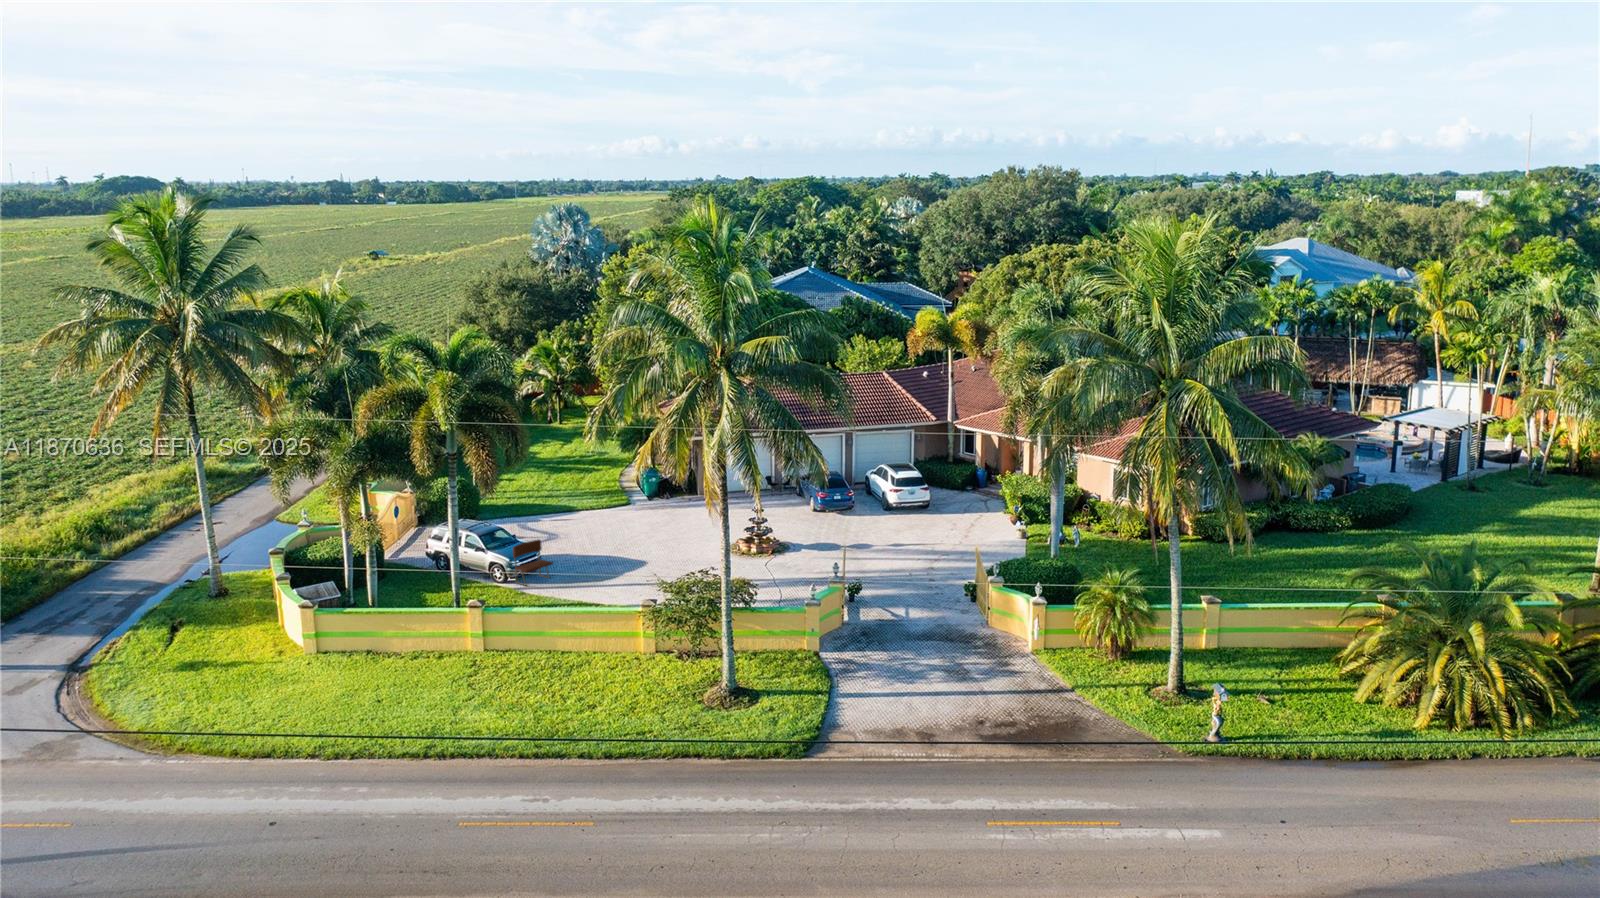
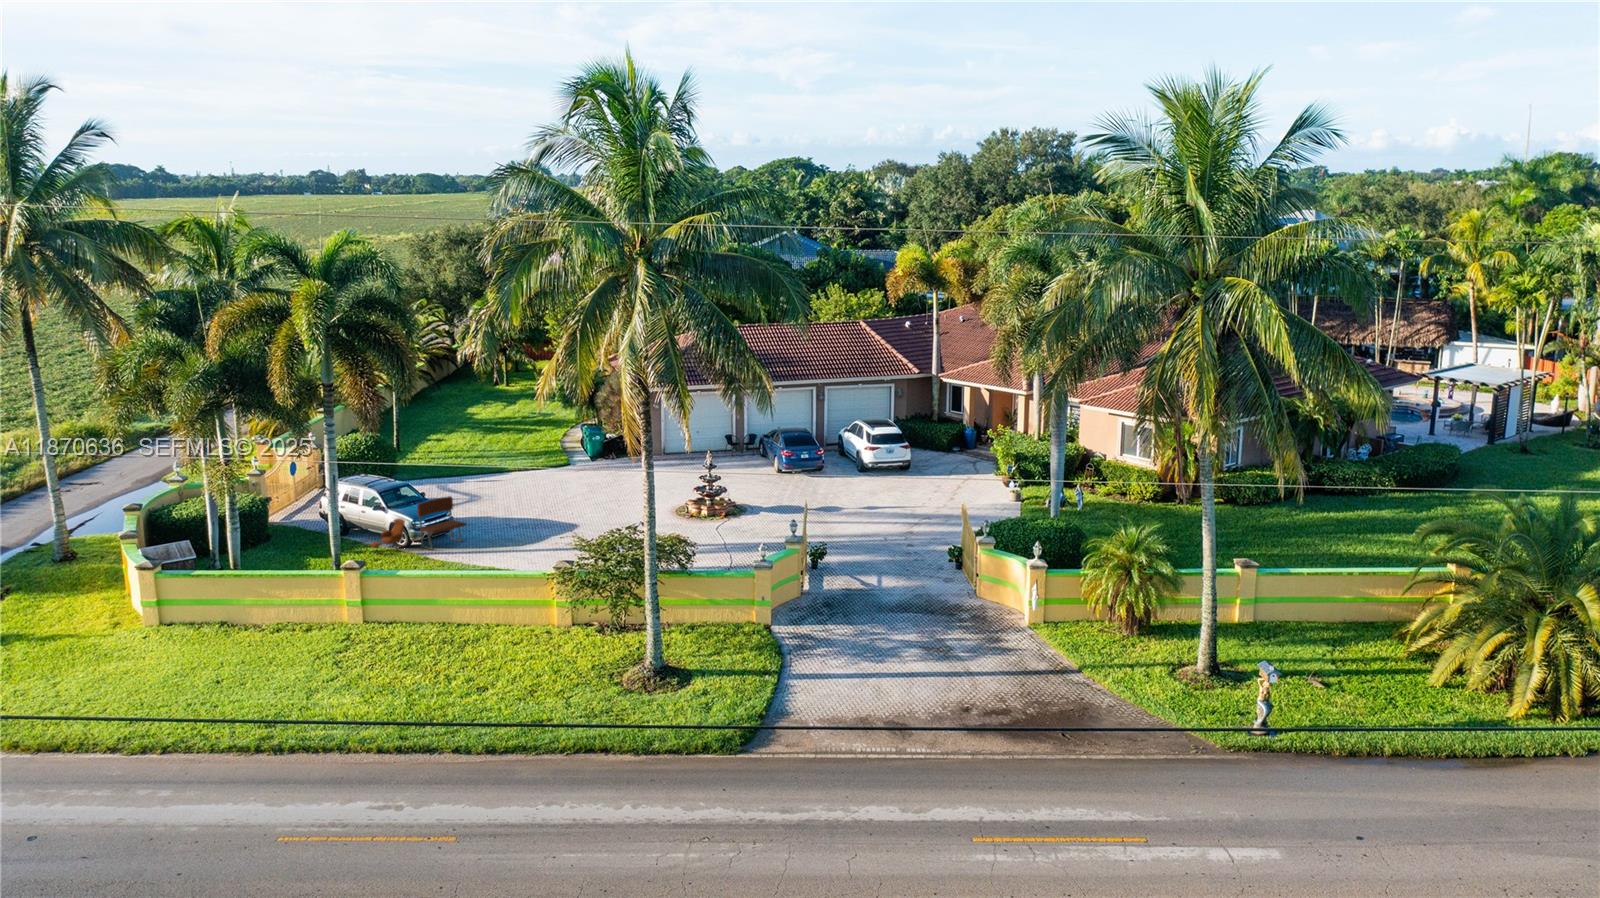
lounge chair: none [474,559,502,591] -> present [370,518,405,552]

